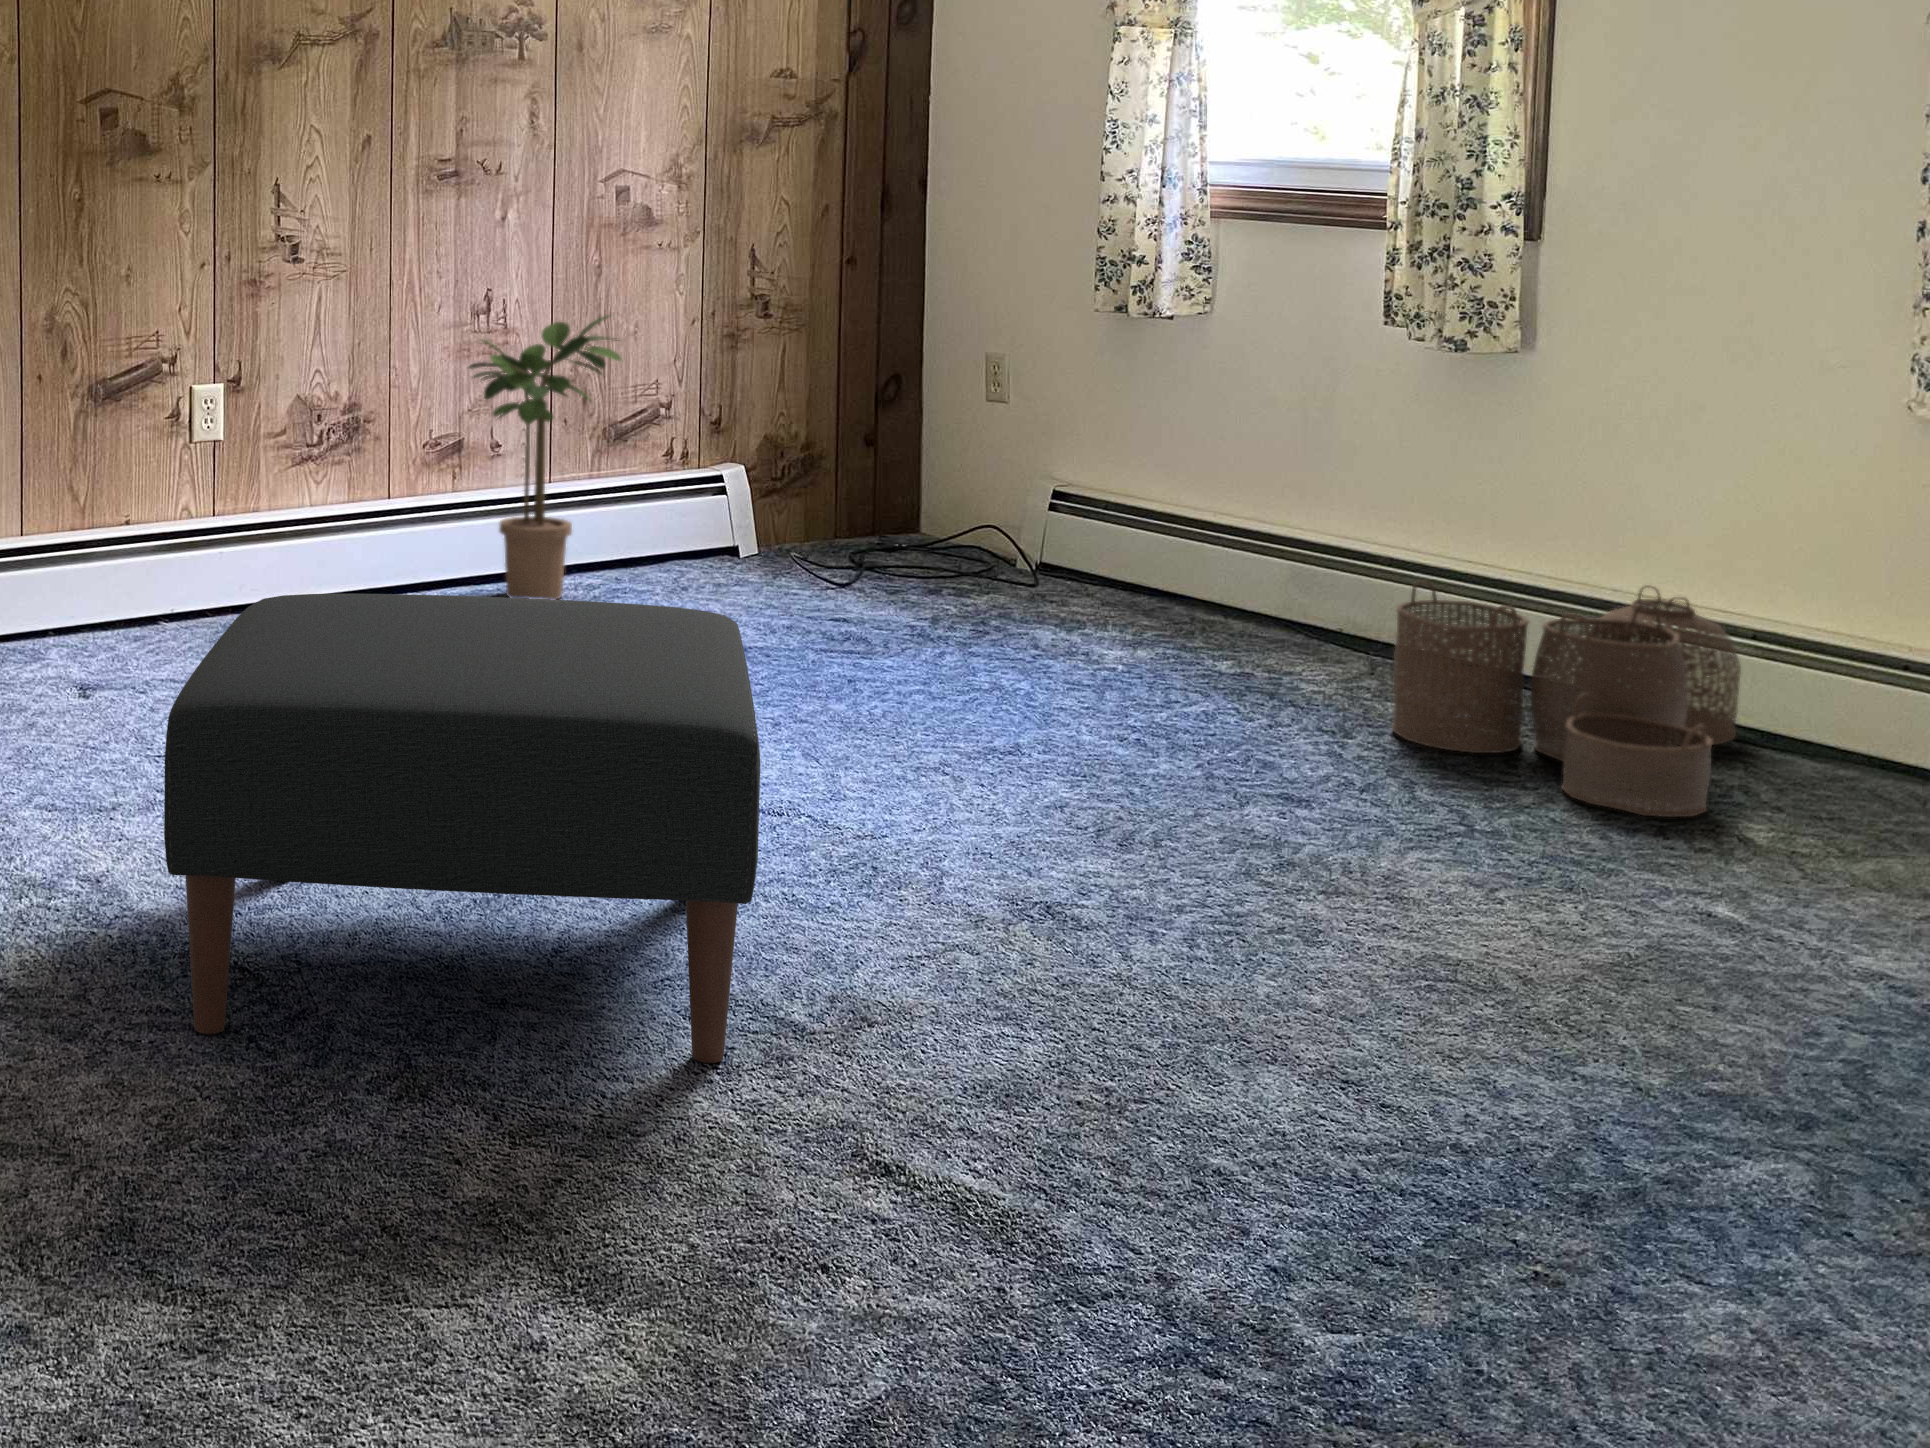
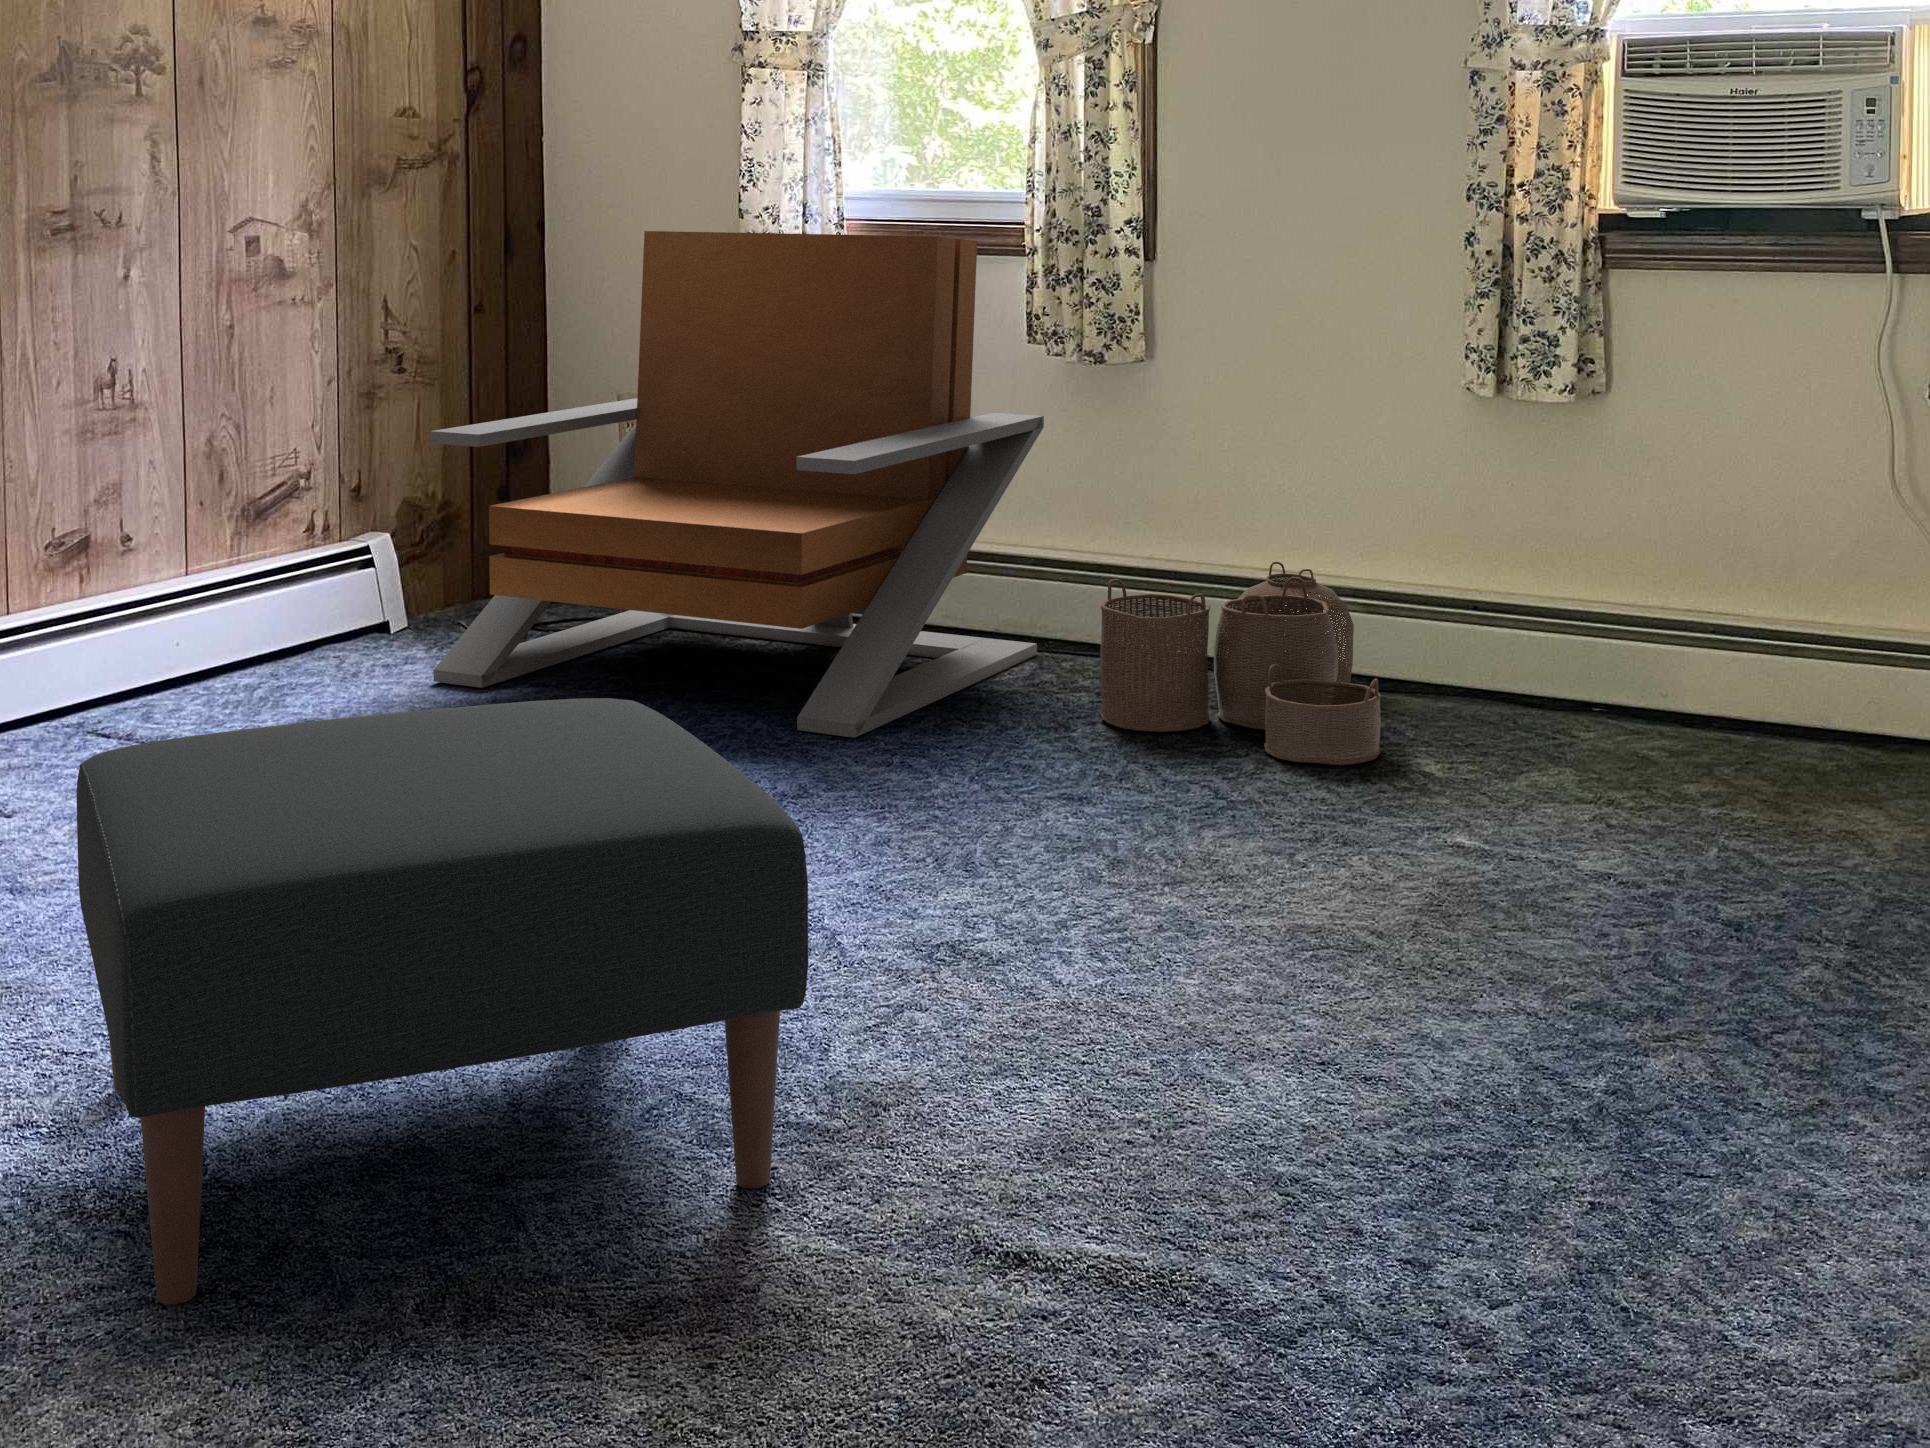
lounge chair: none [745,190,1396,708] -> present [431,231,1044,738]
potted plant: present [469,316,621,599] -> none [109,380,285,711]

